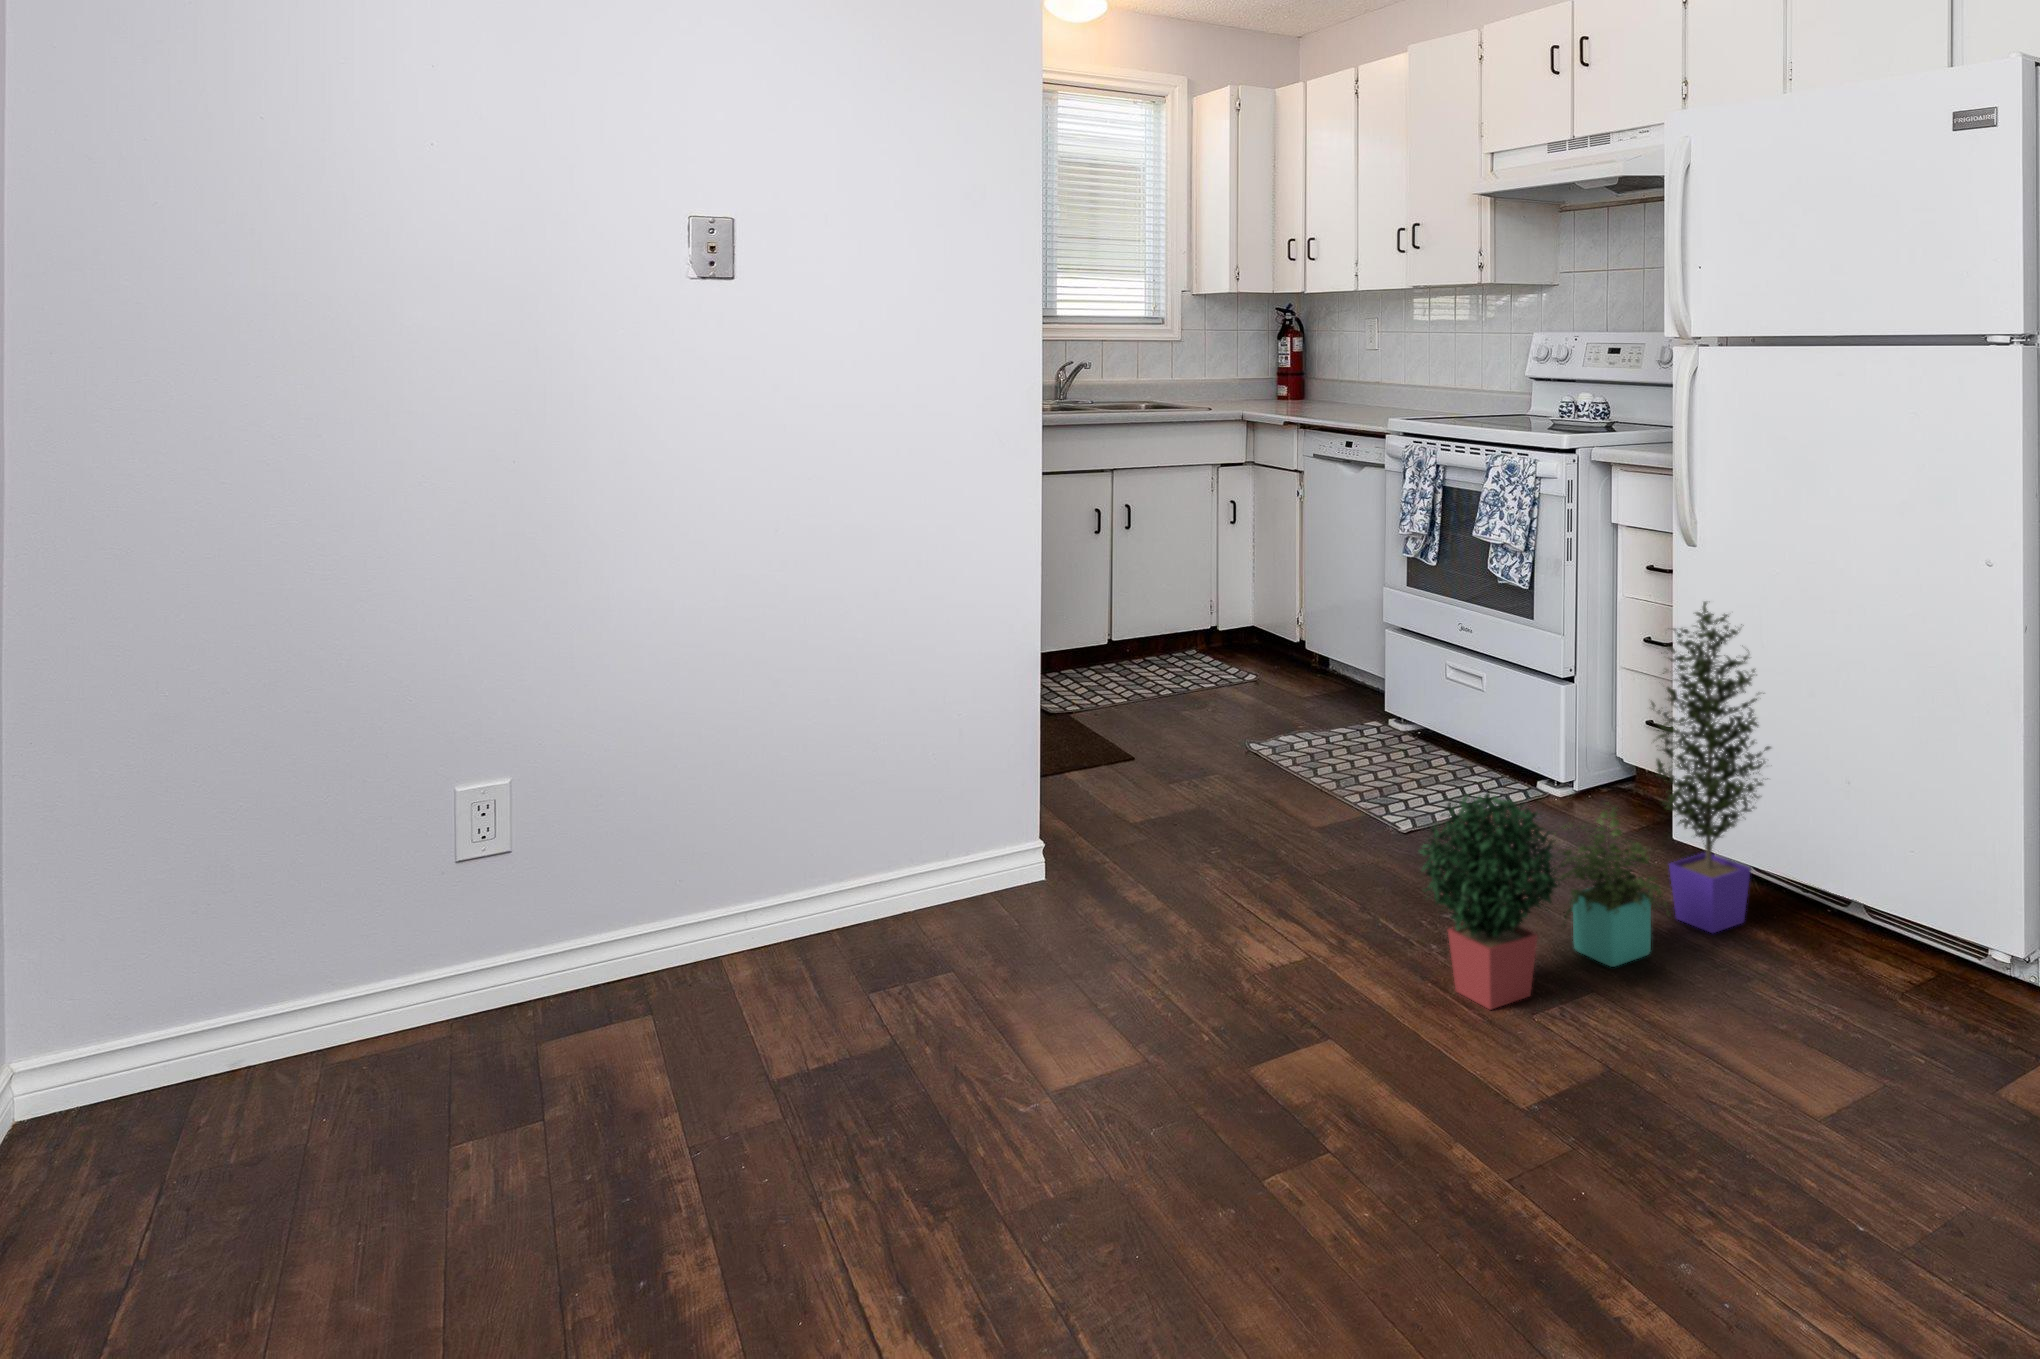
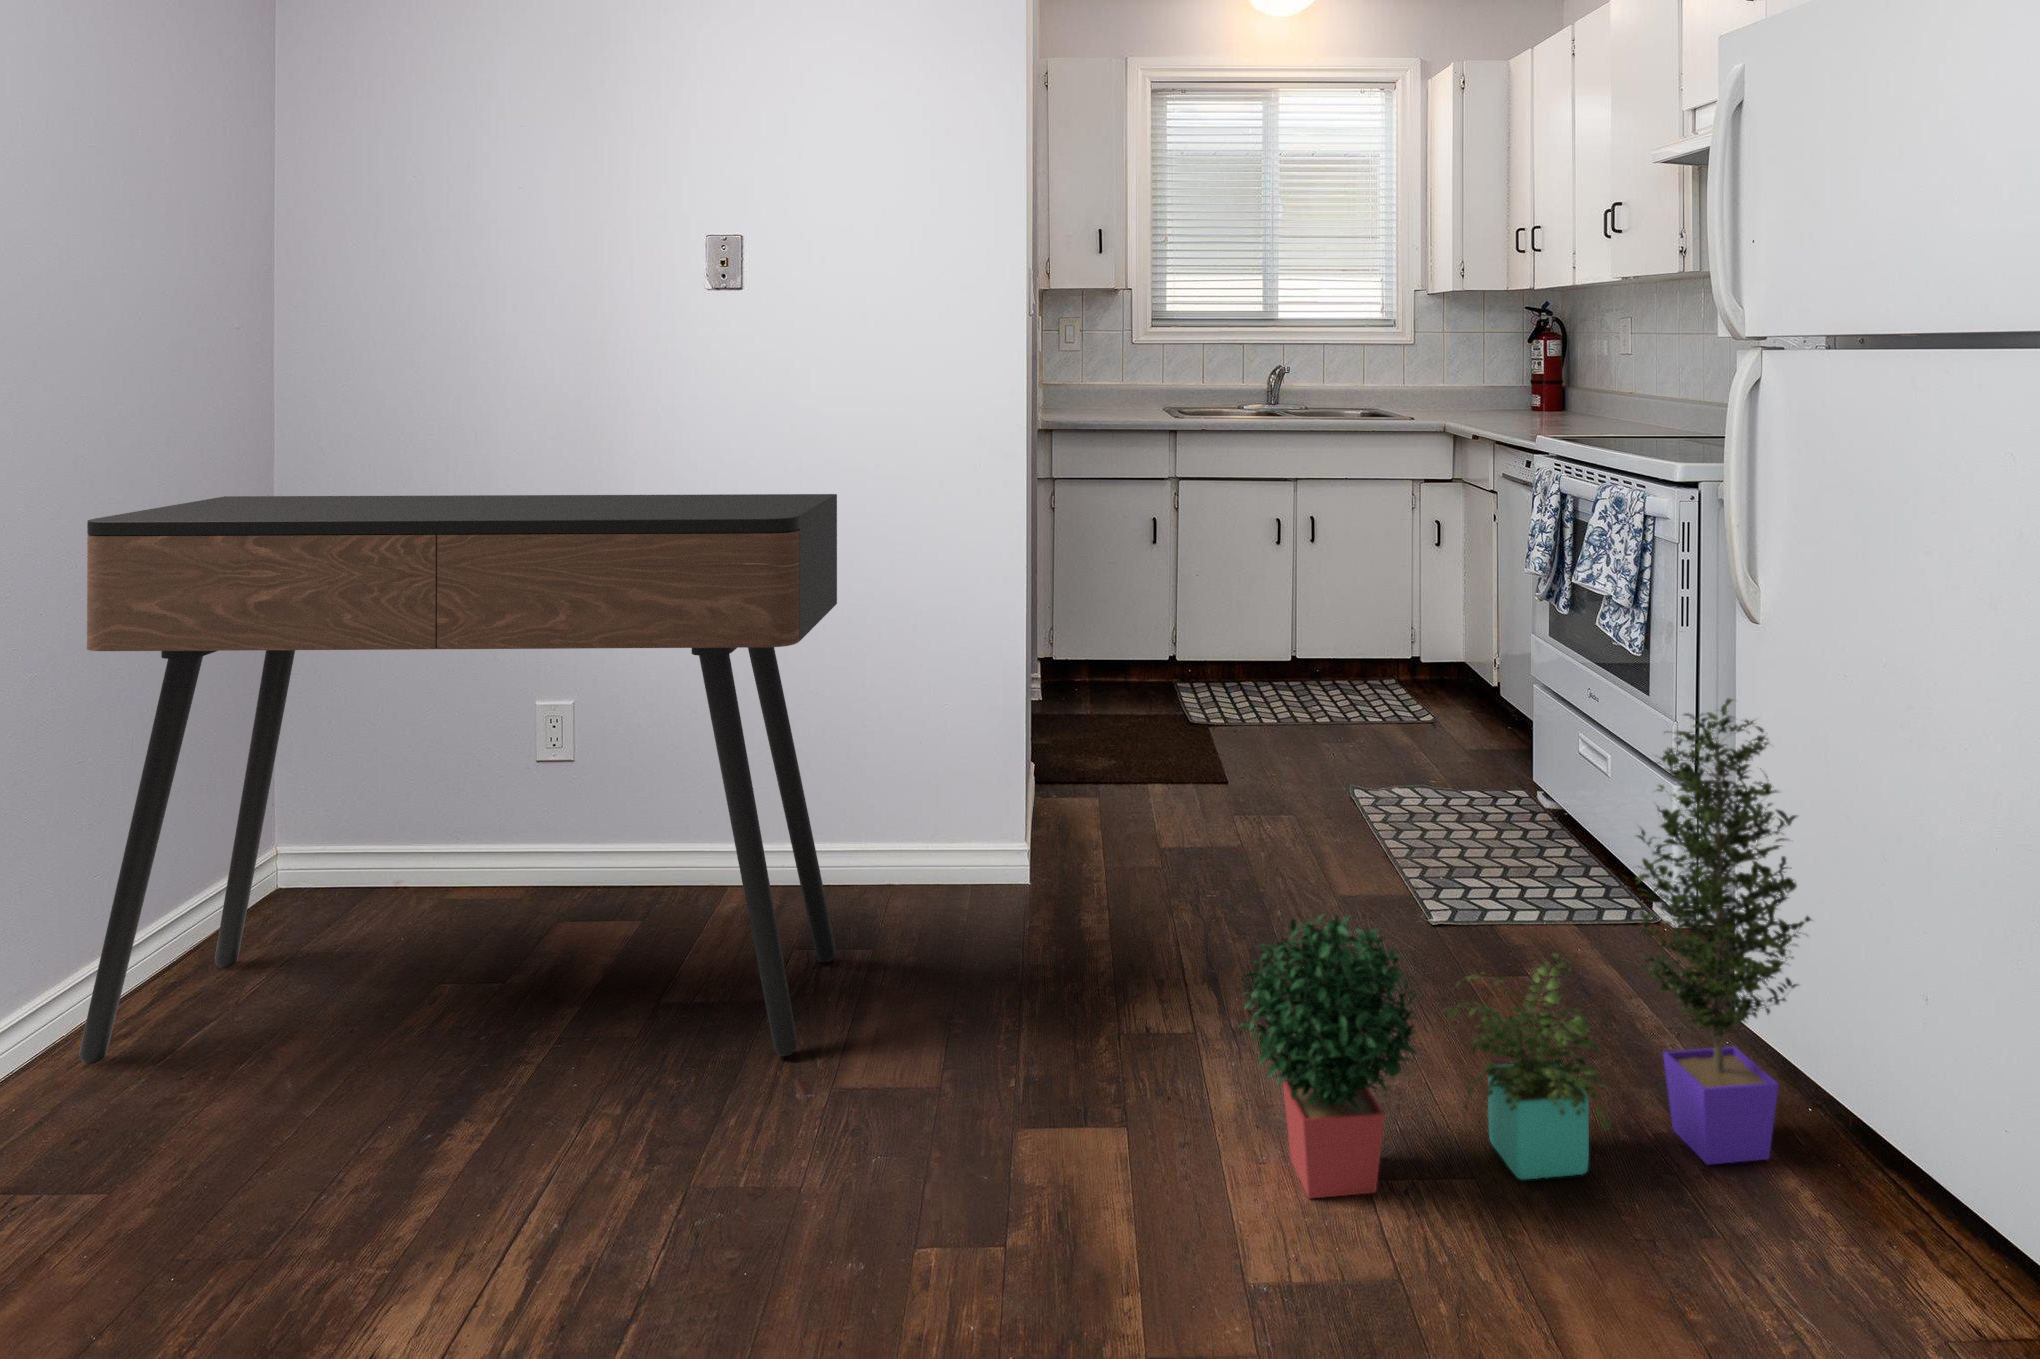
console table: none [165,490,988,1186] -> present [79,494,837,1064]

